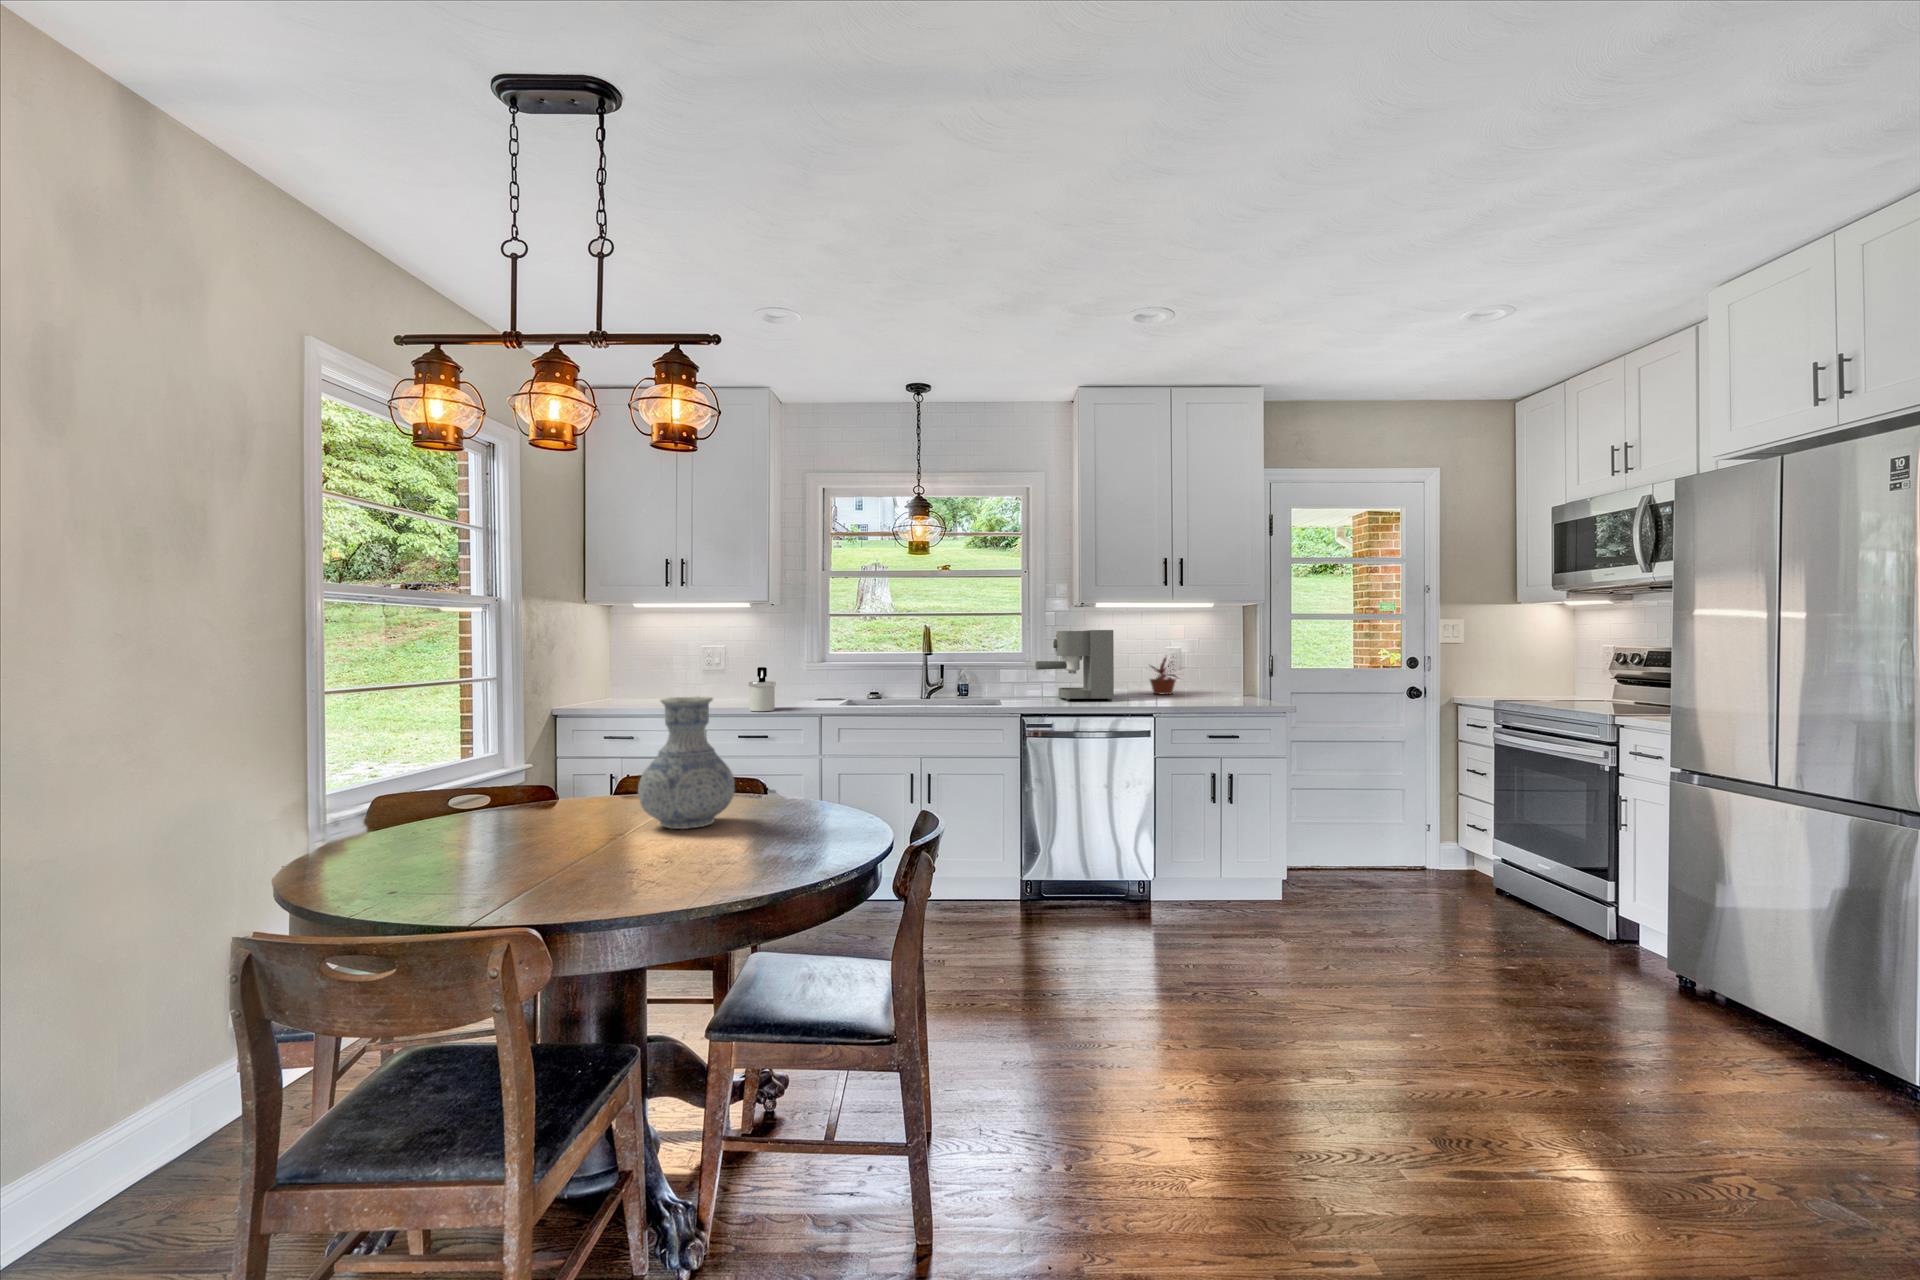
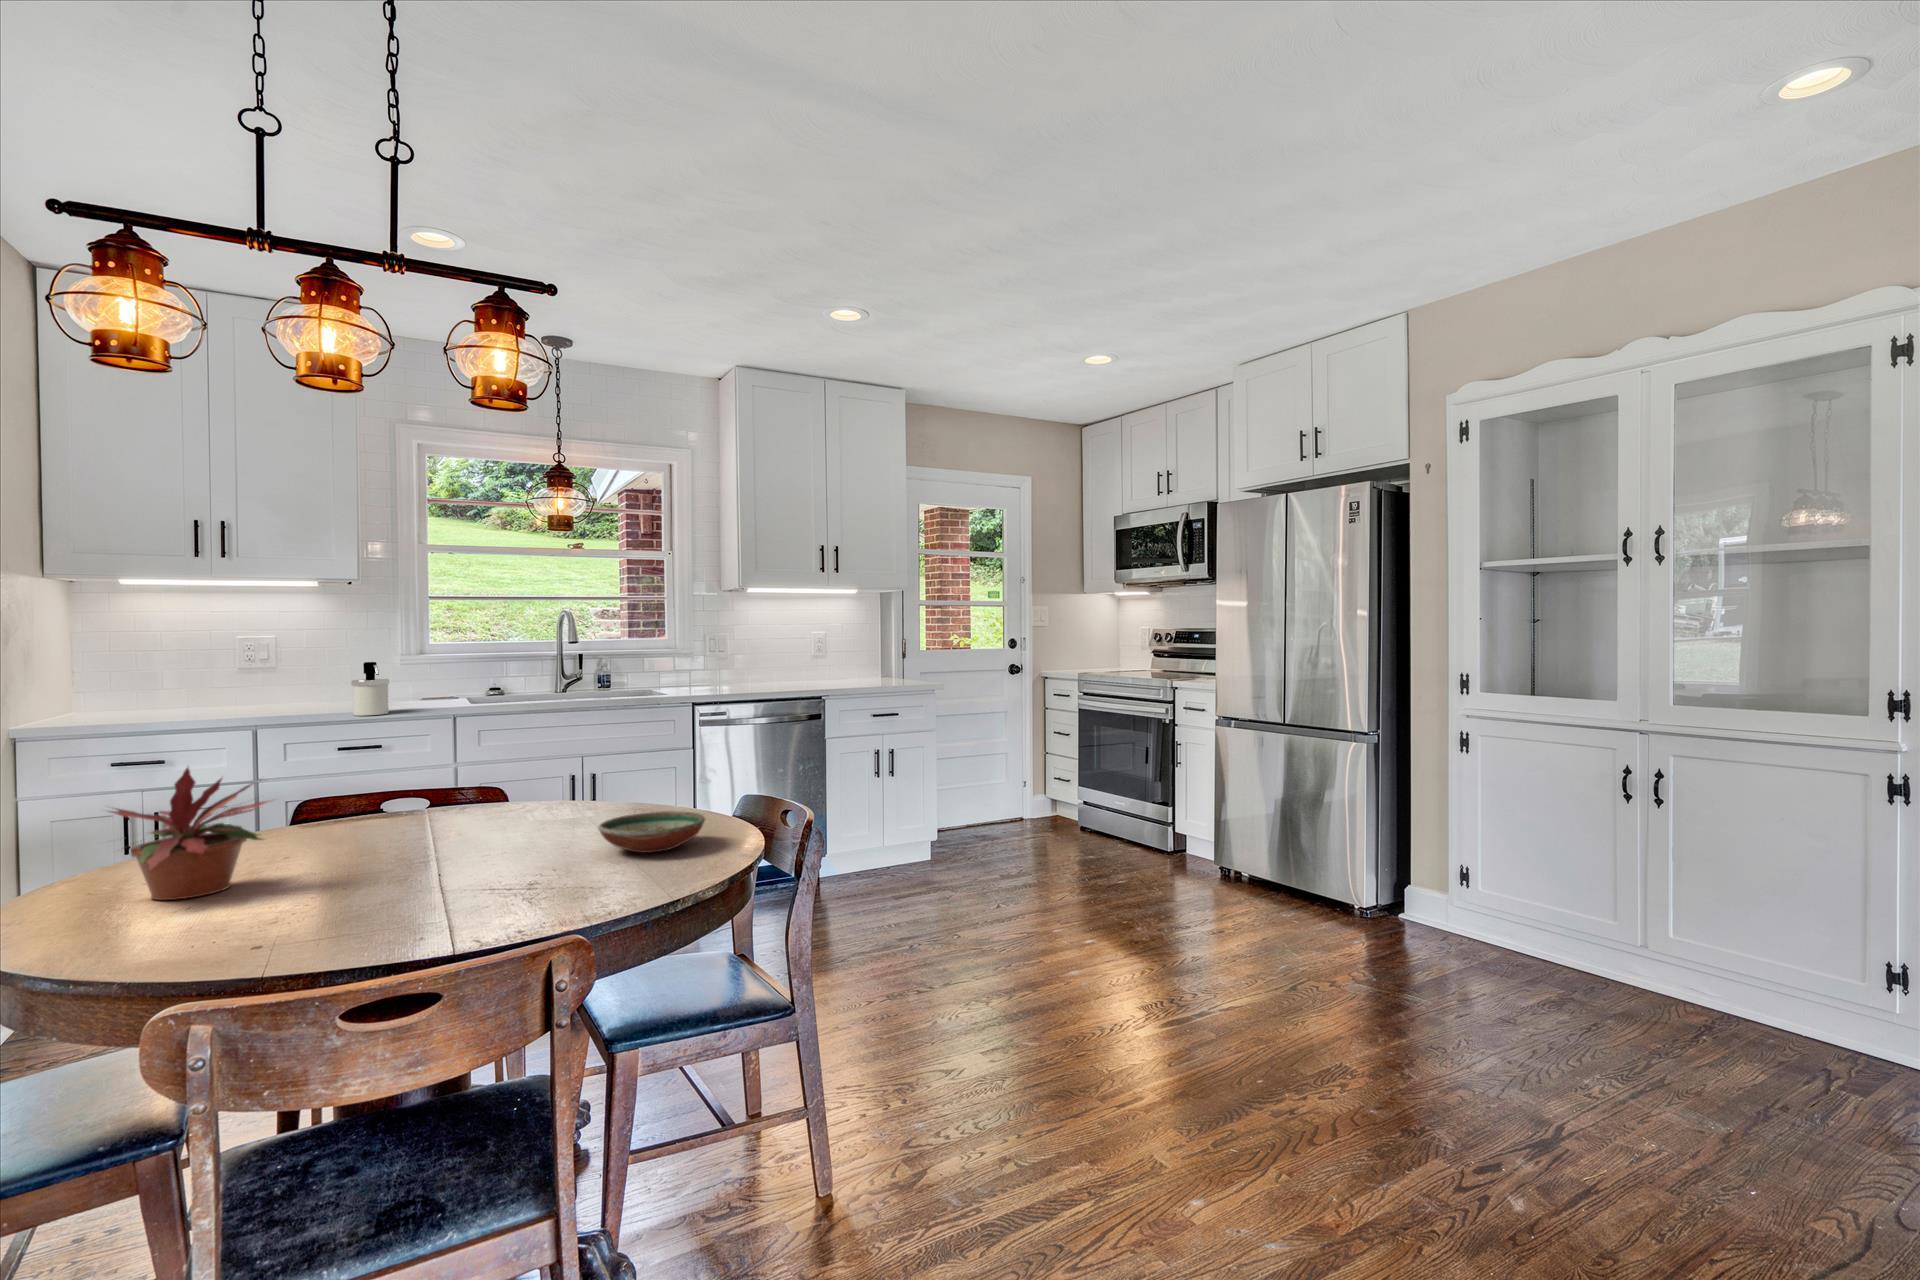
coffee maker: present [1035,630,1114,700] -> none [689,616,771,687]
potted plant: present [1149,657,1179,694] -> present [110,768,268,900]
vase: present [638,696,735,829] -> none [431,683,550,836]
decorative bowl: none [703,826,802,865] -> present [598,811,705,853]

